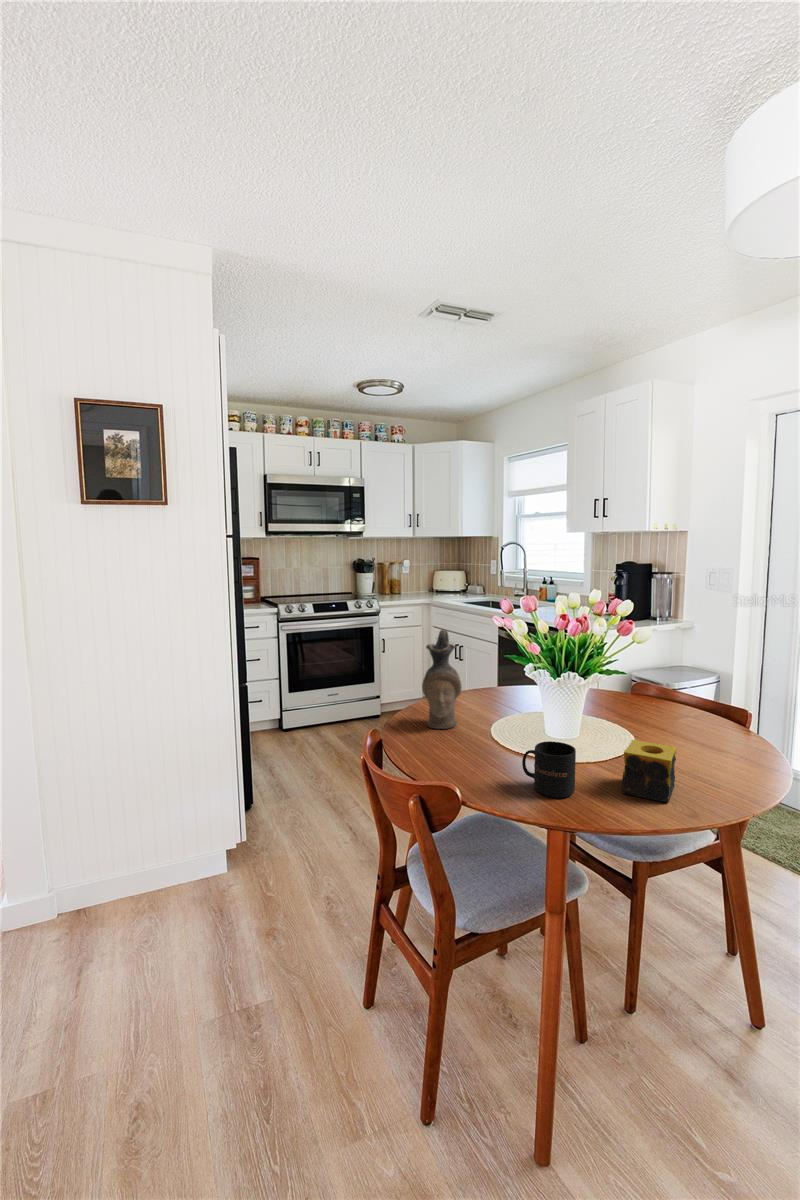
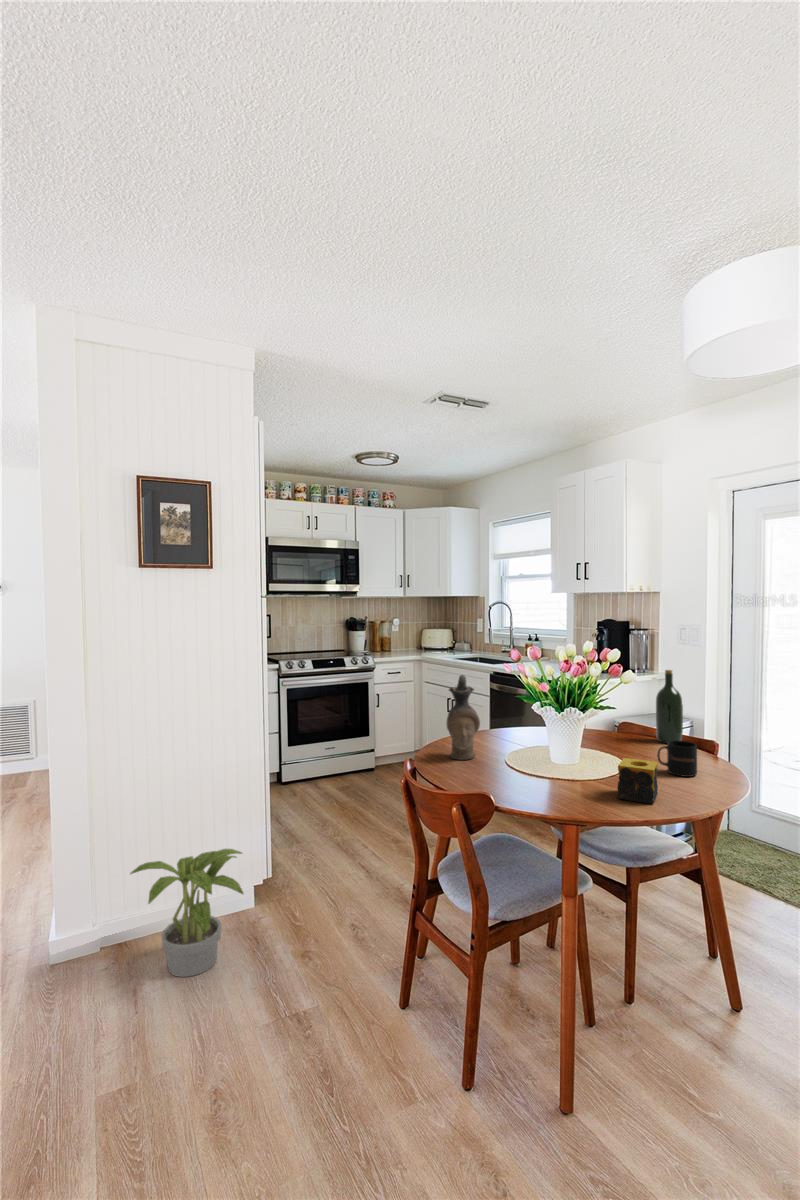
wine bottle: none [677,623,710,710] -> present [656,670,683,743]
mug: present [522,741,576,798] -> present [657,741,697,777]
potted plant: none [73,816,202,953] -> present [130,849,243,977]

